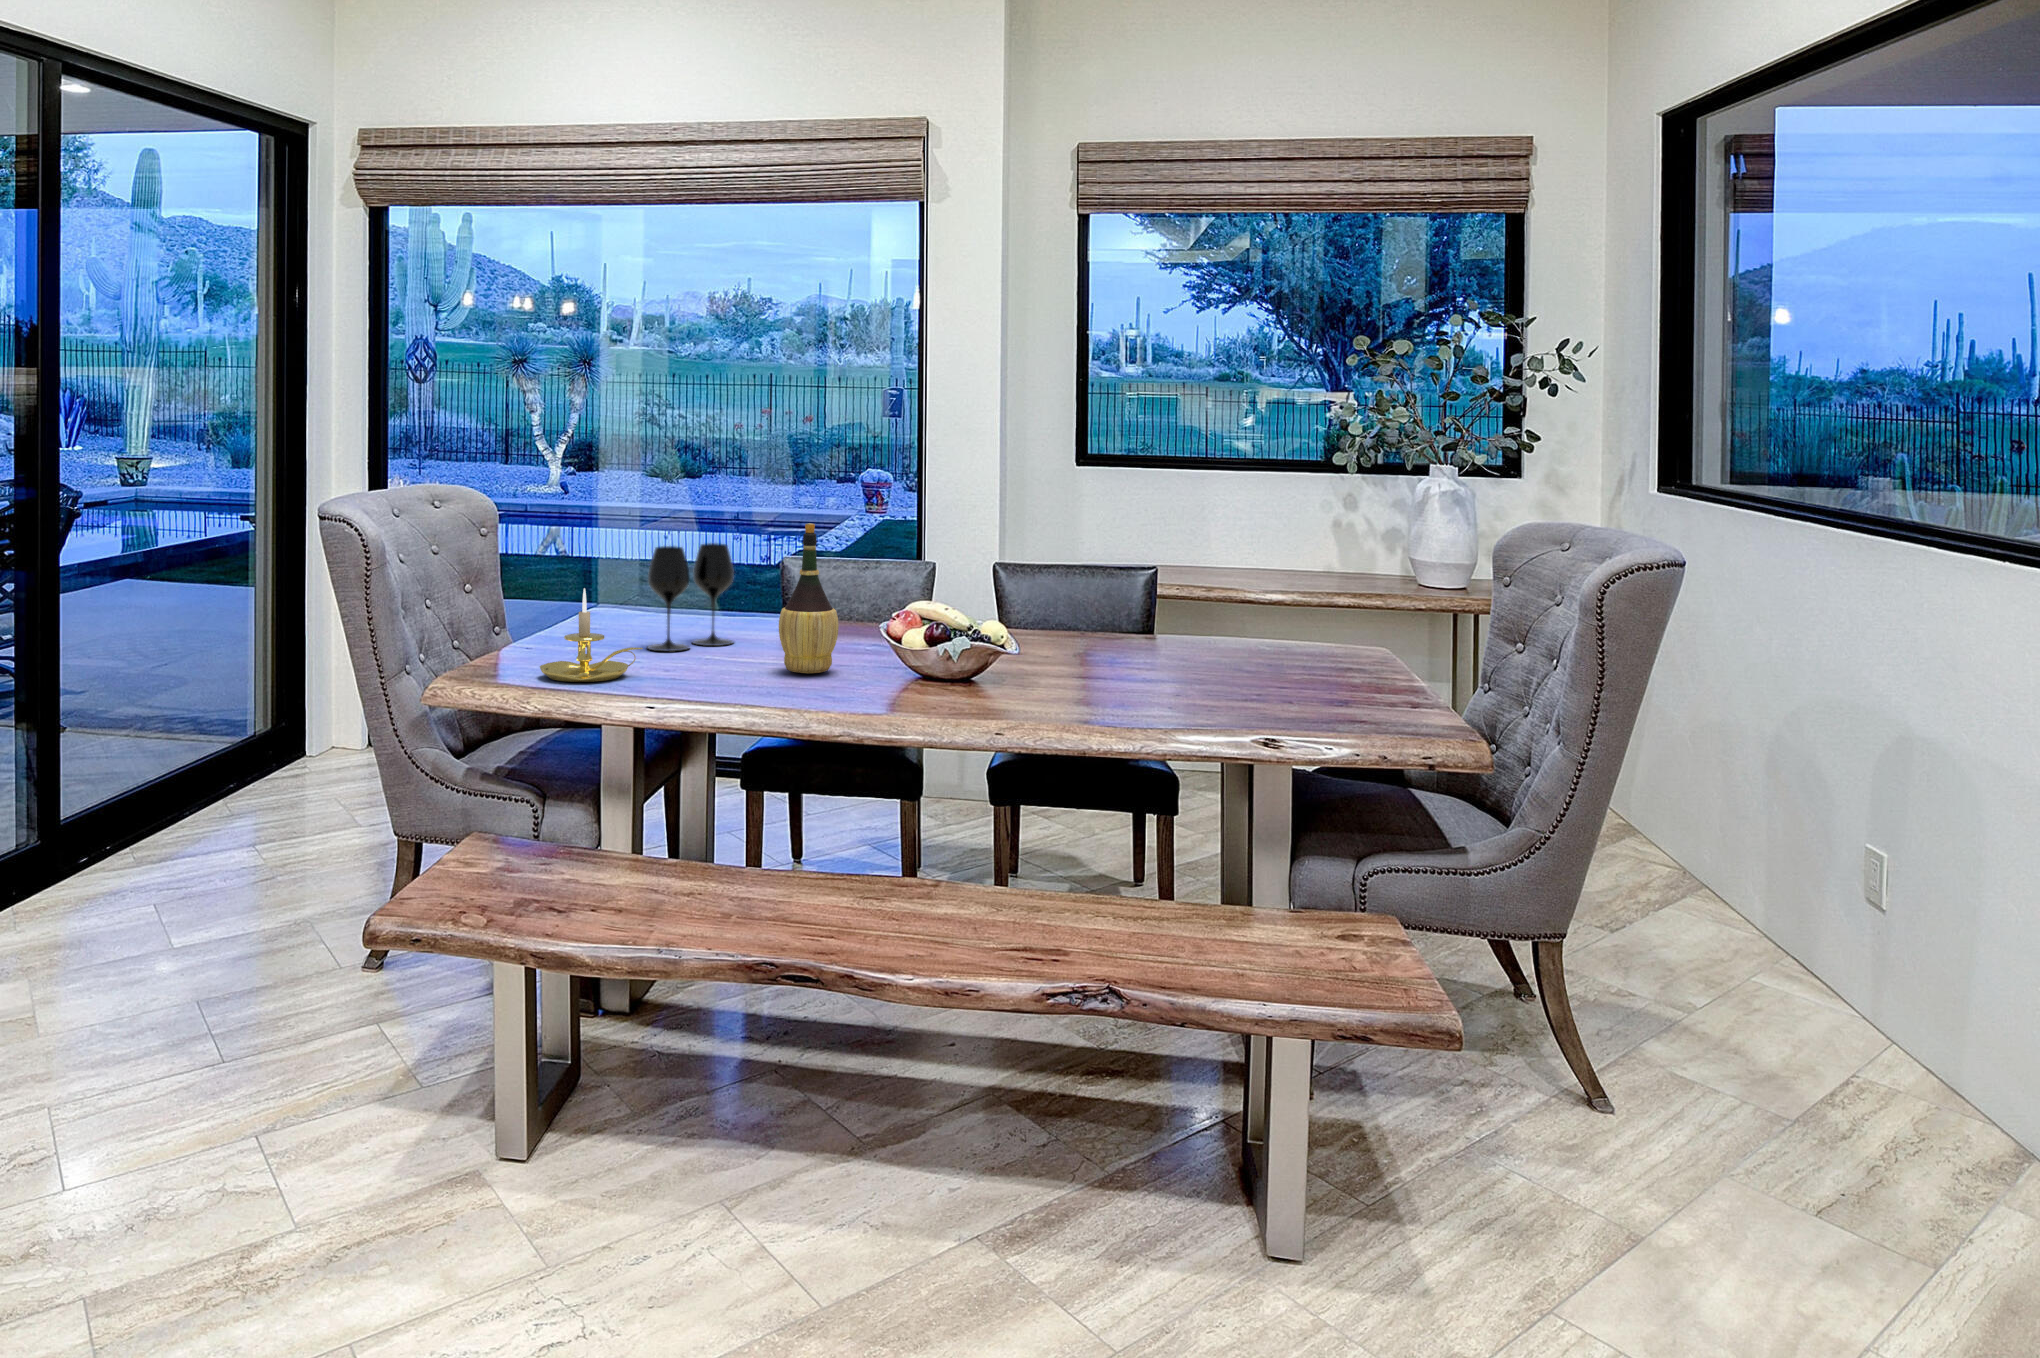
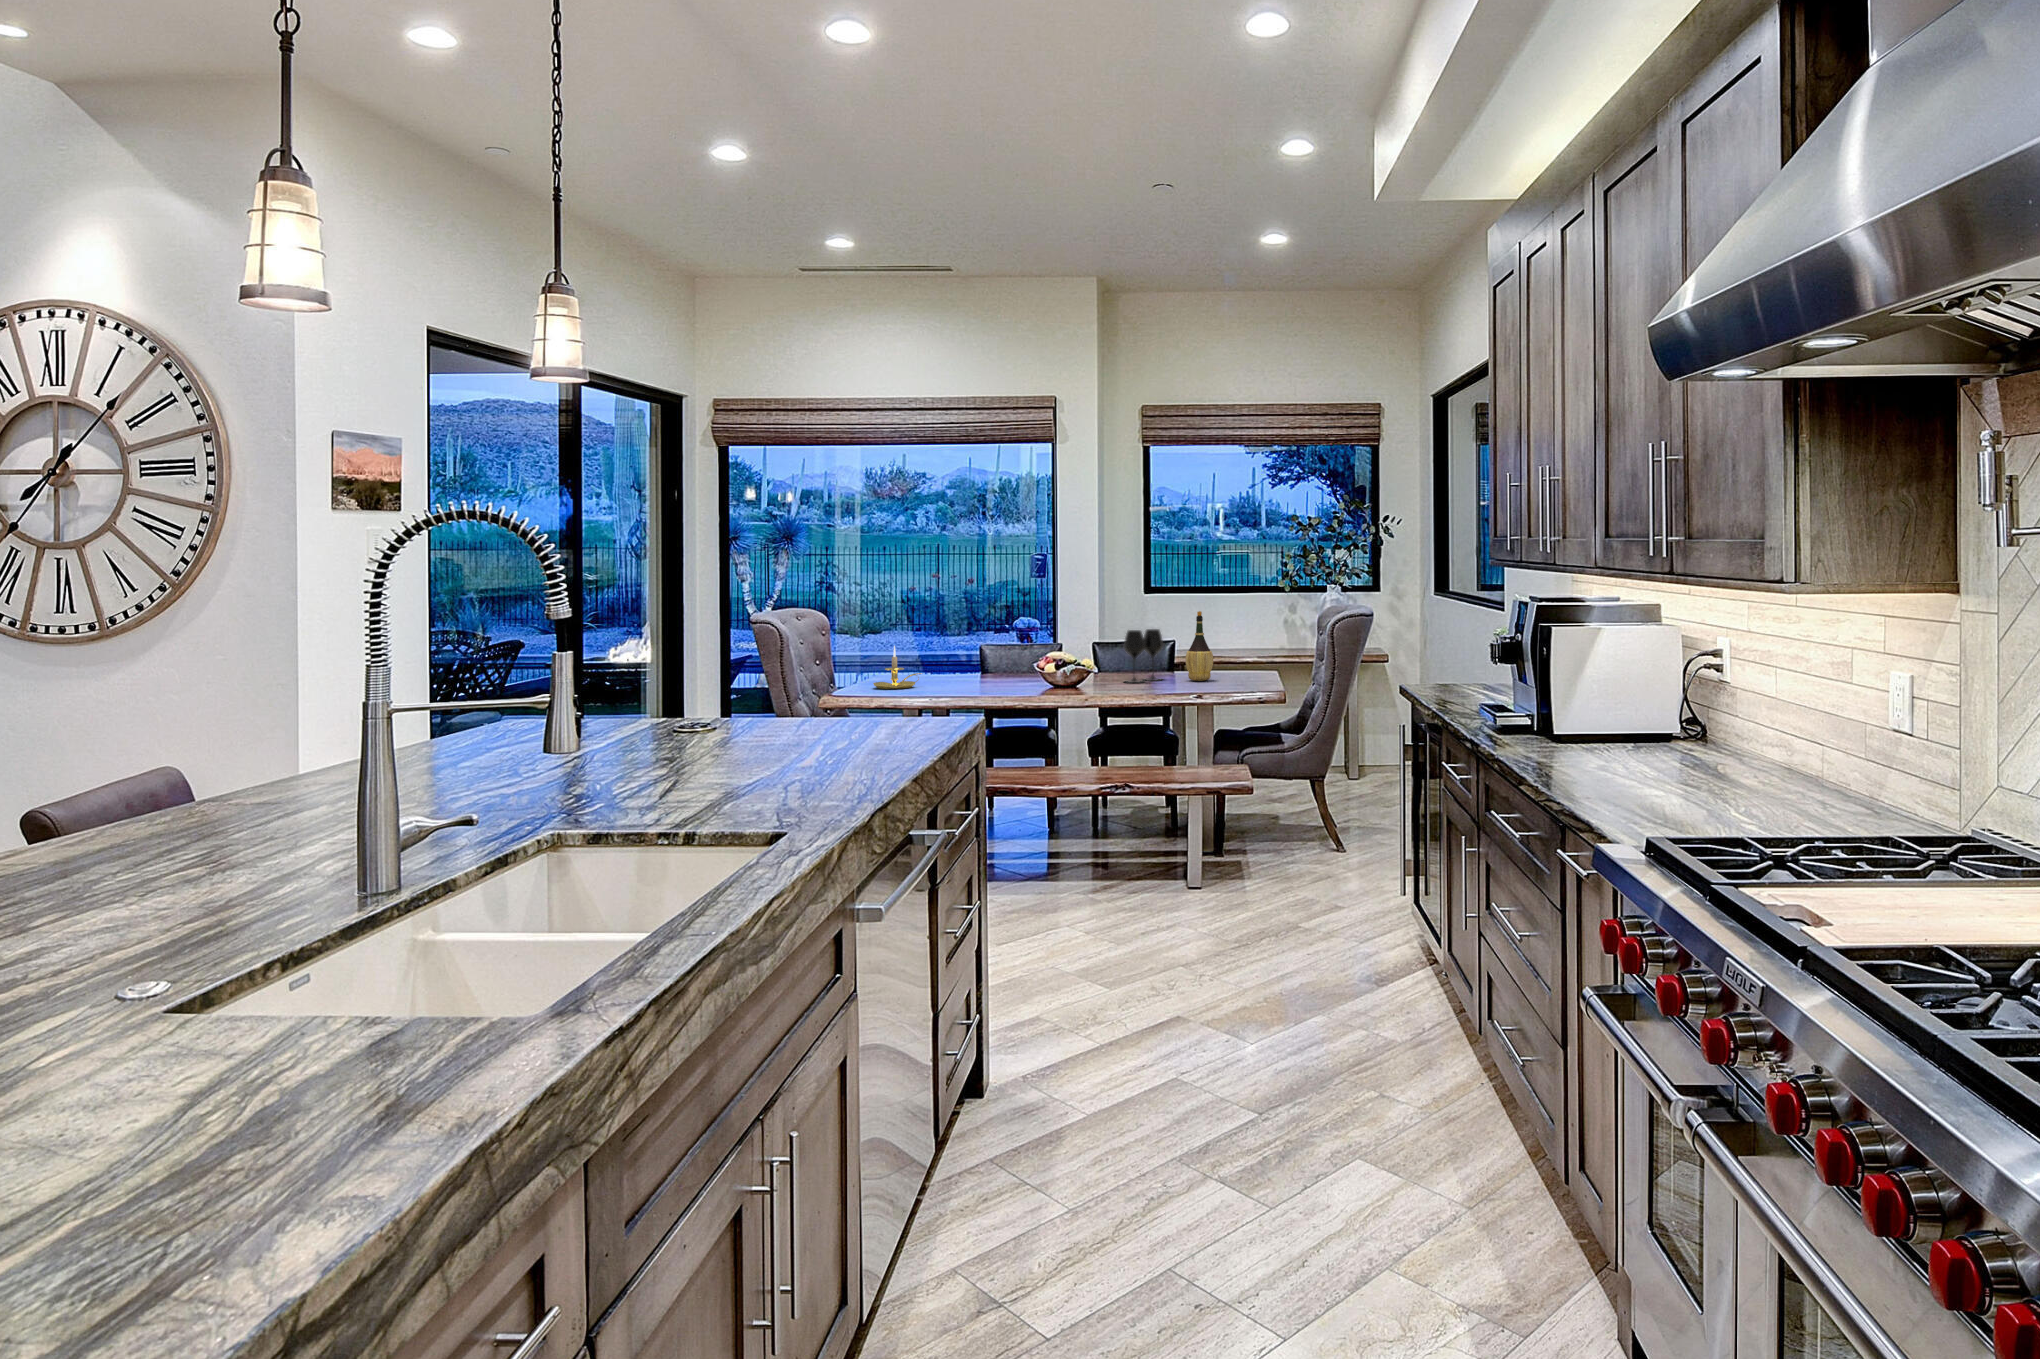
wine bottle: present [779,523,839,673] -> present [1186,611,1213,681]
wine glass: present [648,543,734,651] -> present [1124,629,1163,683]

